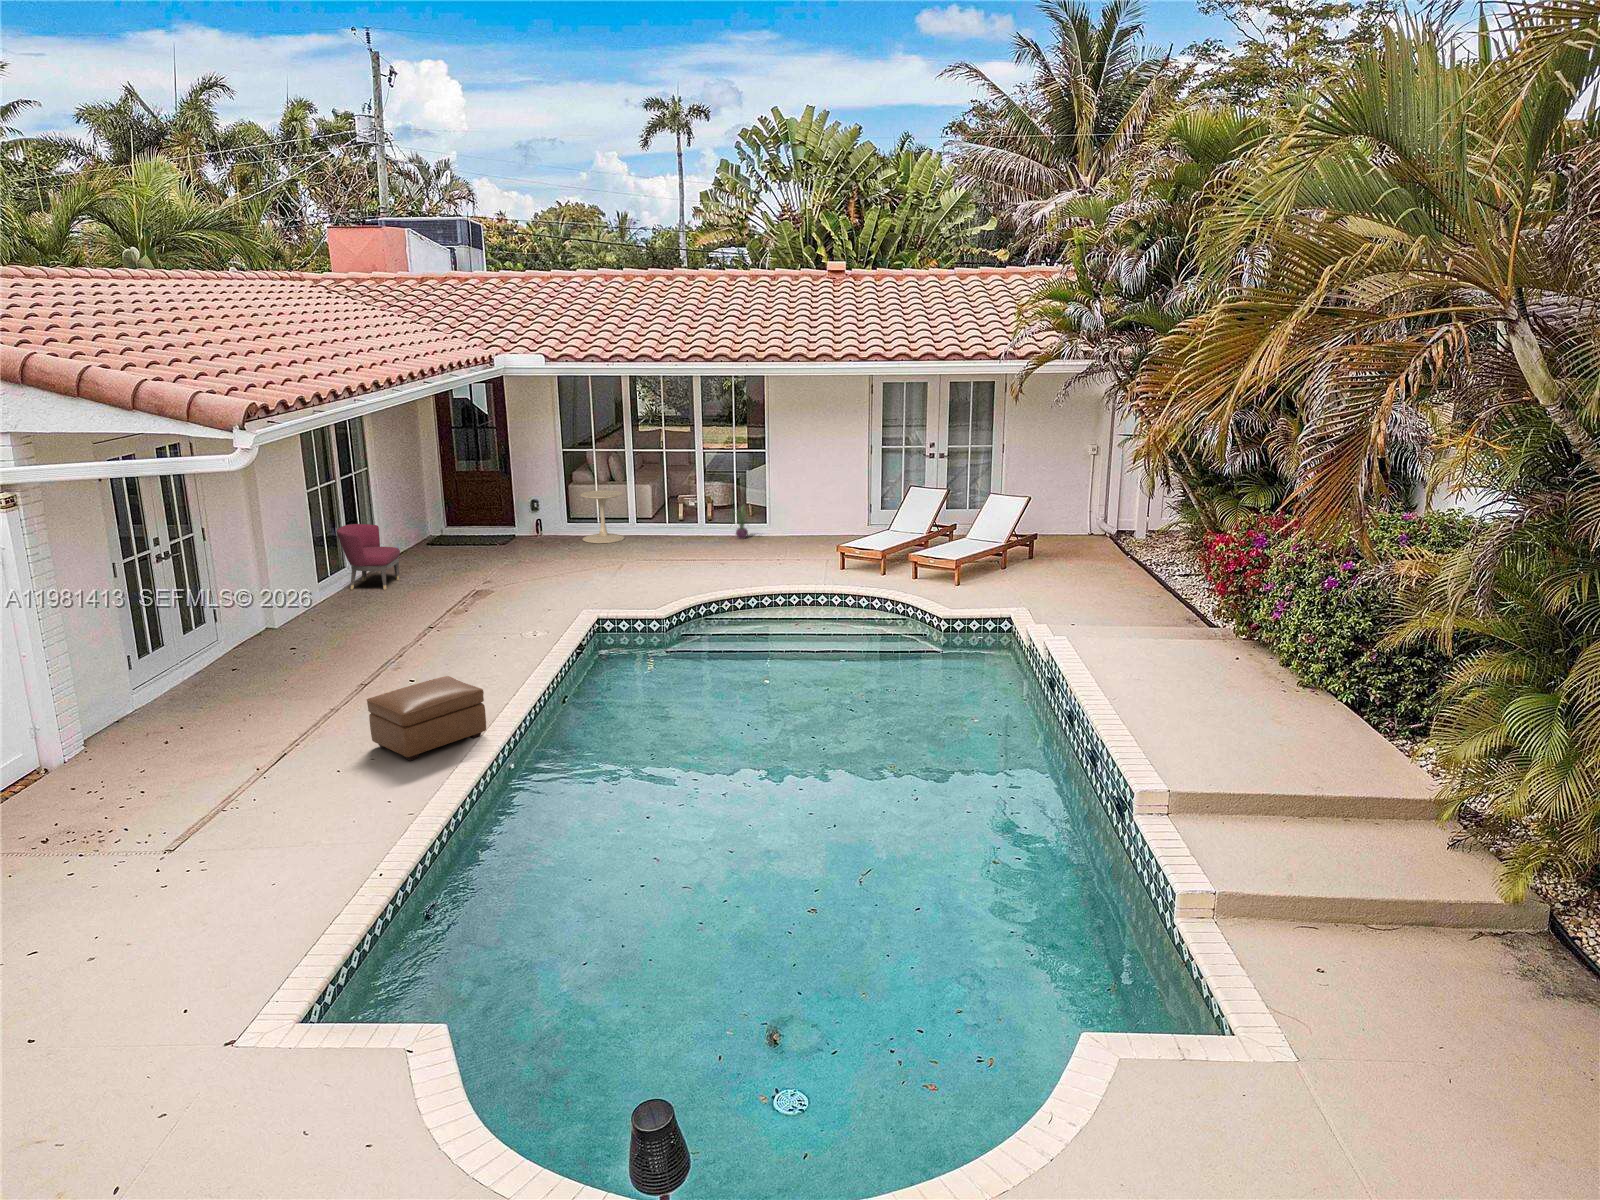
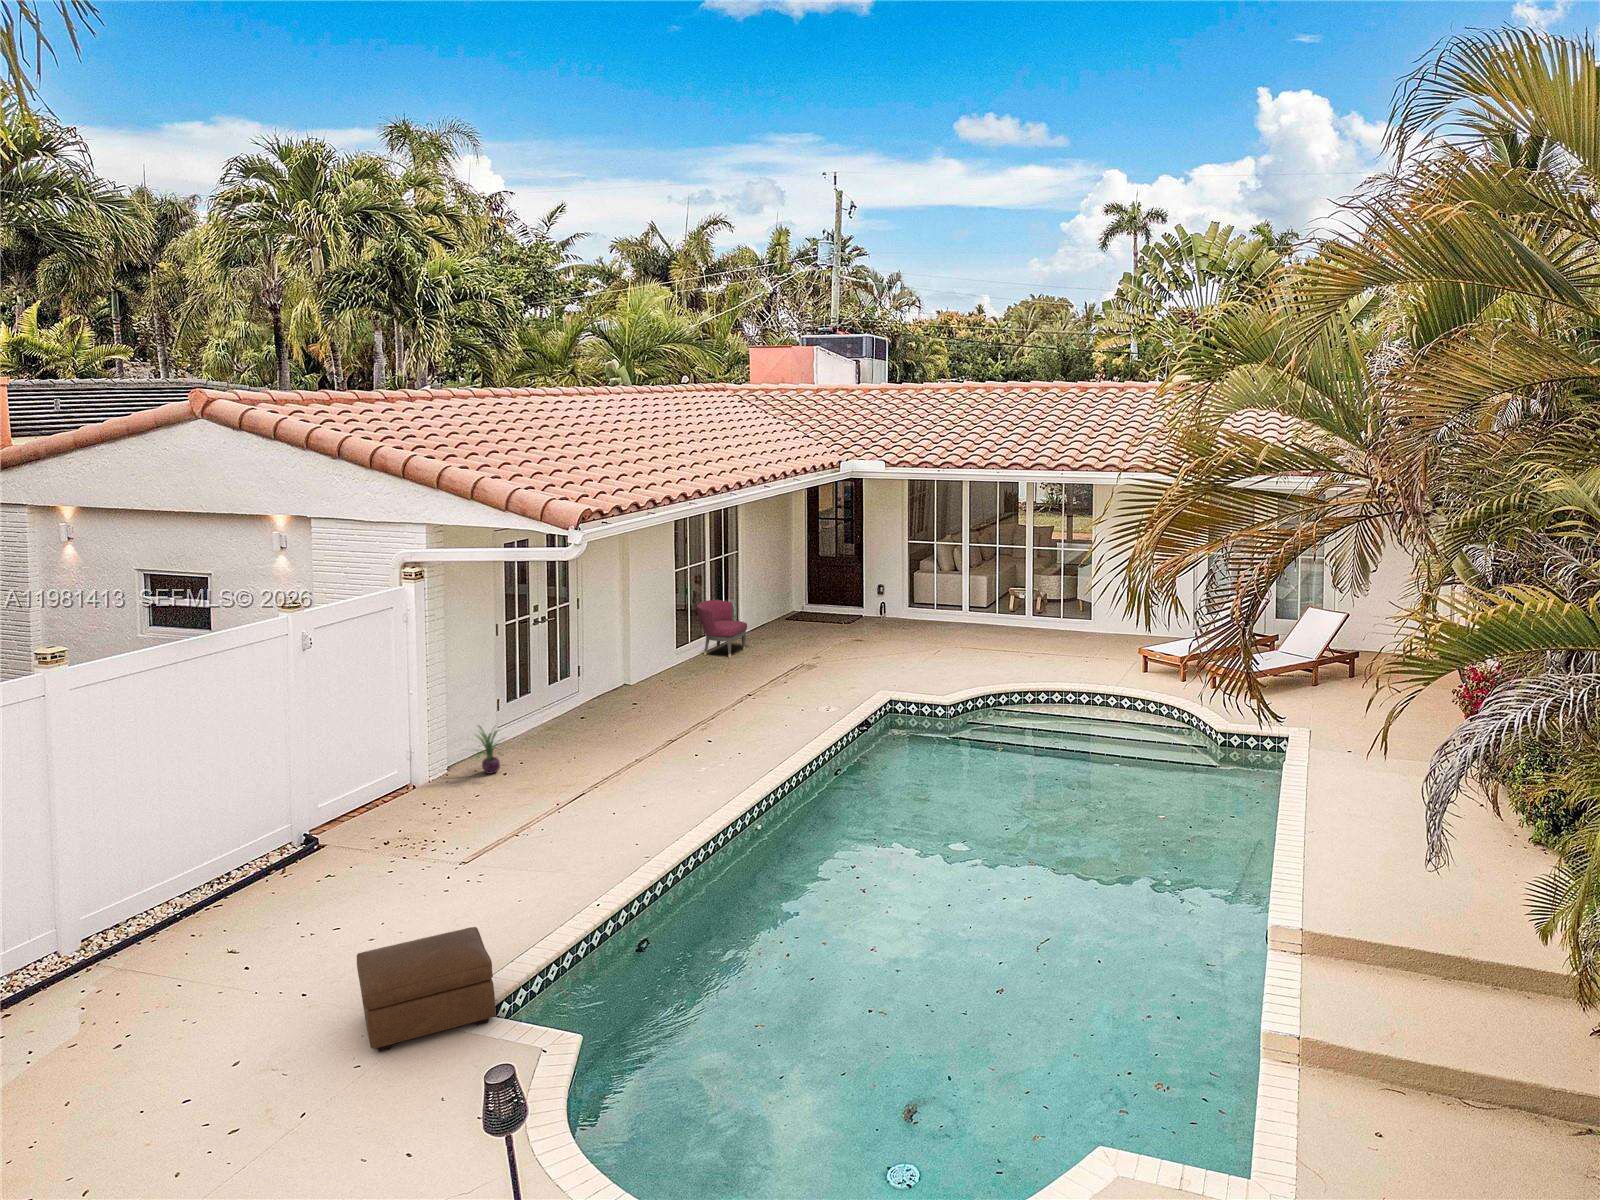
pedestal table: present [580,490,625,543] -> none [916,580,956,629]
decorative plant: present [734,506,748,539] -> present [472,726,502,774]
ottoman: present [367,676,486,761] -> present [357,927,496,1052]

